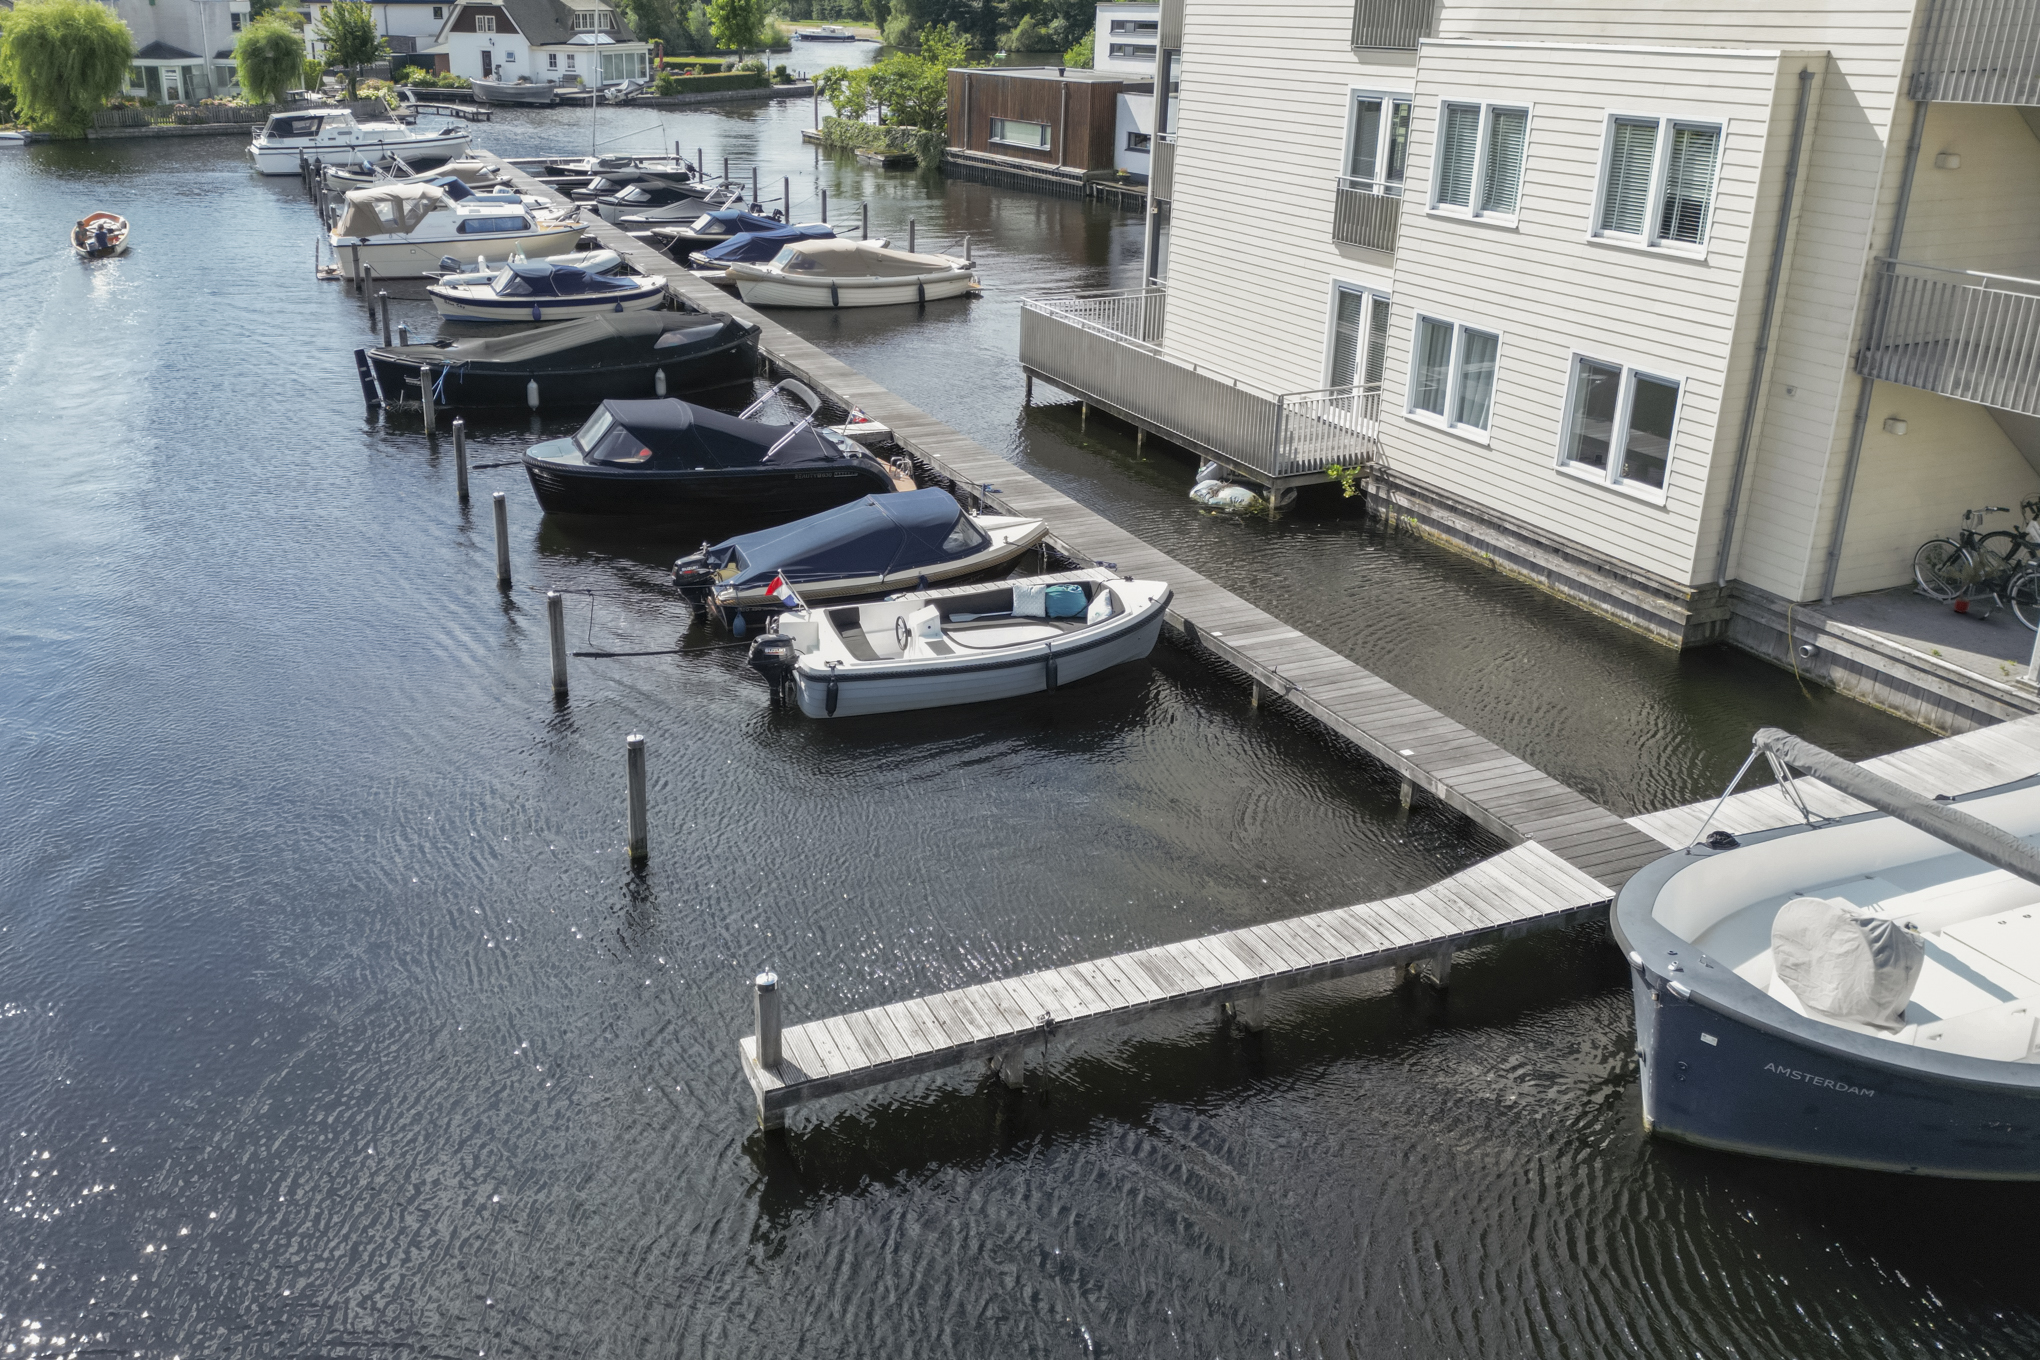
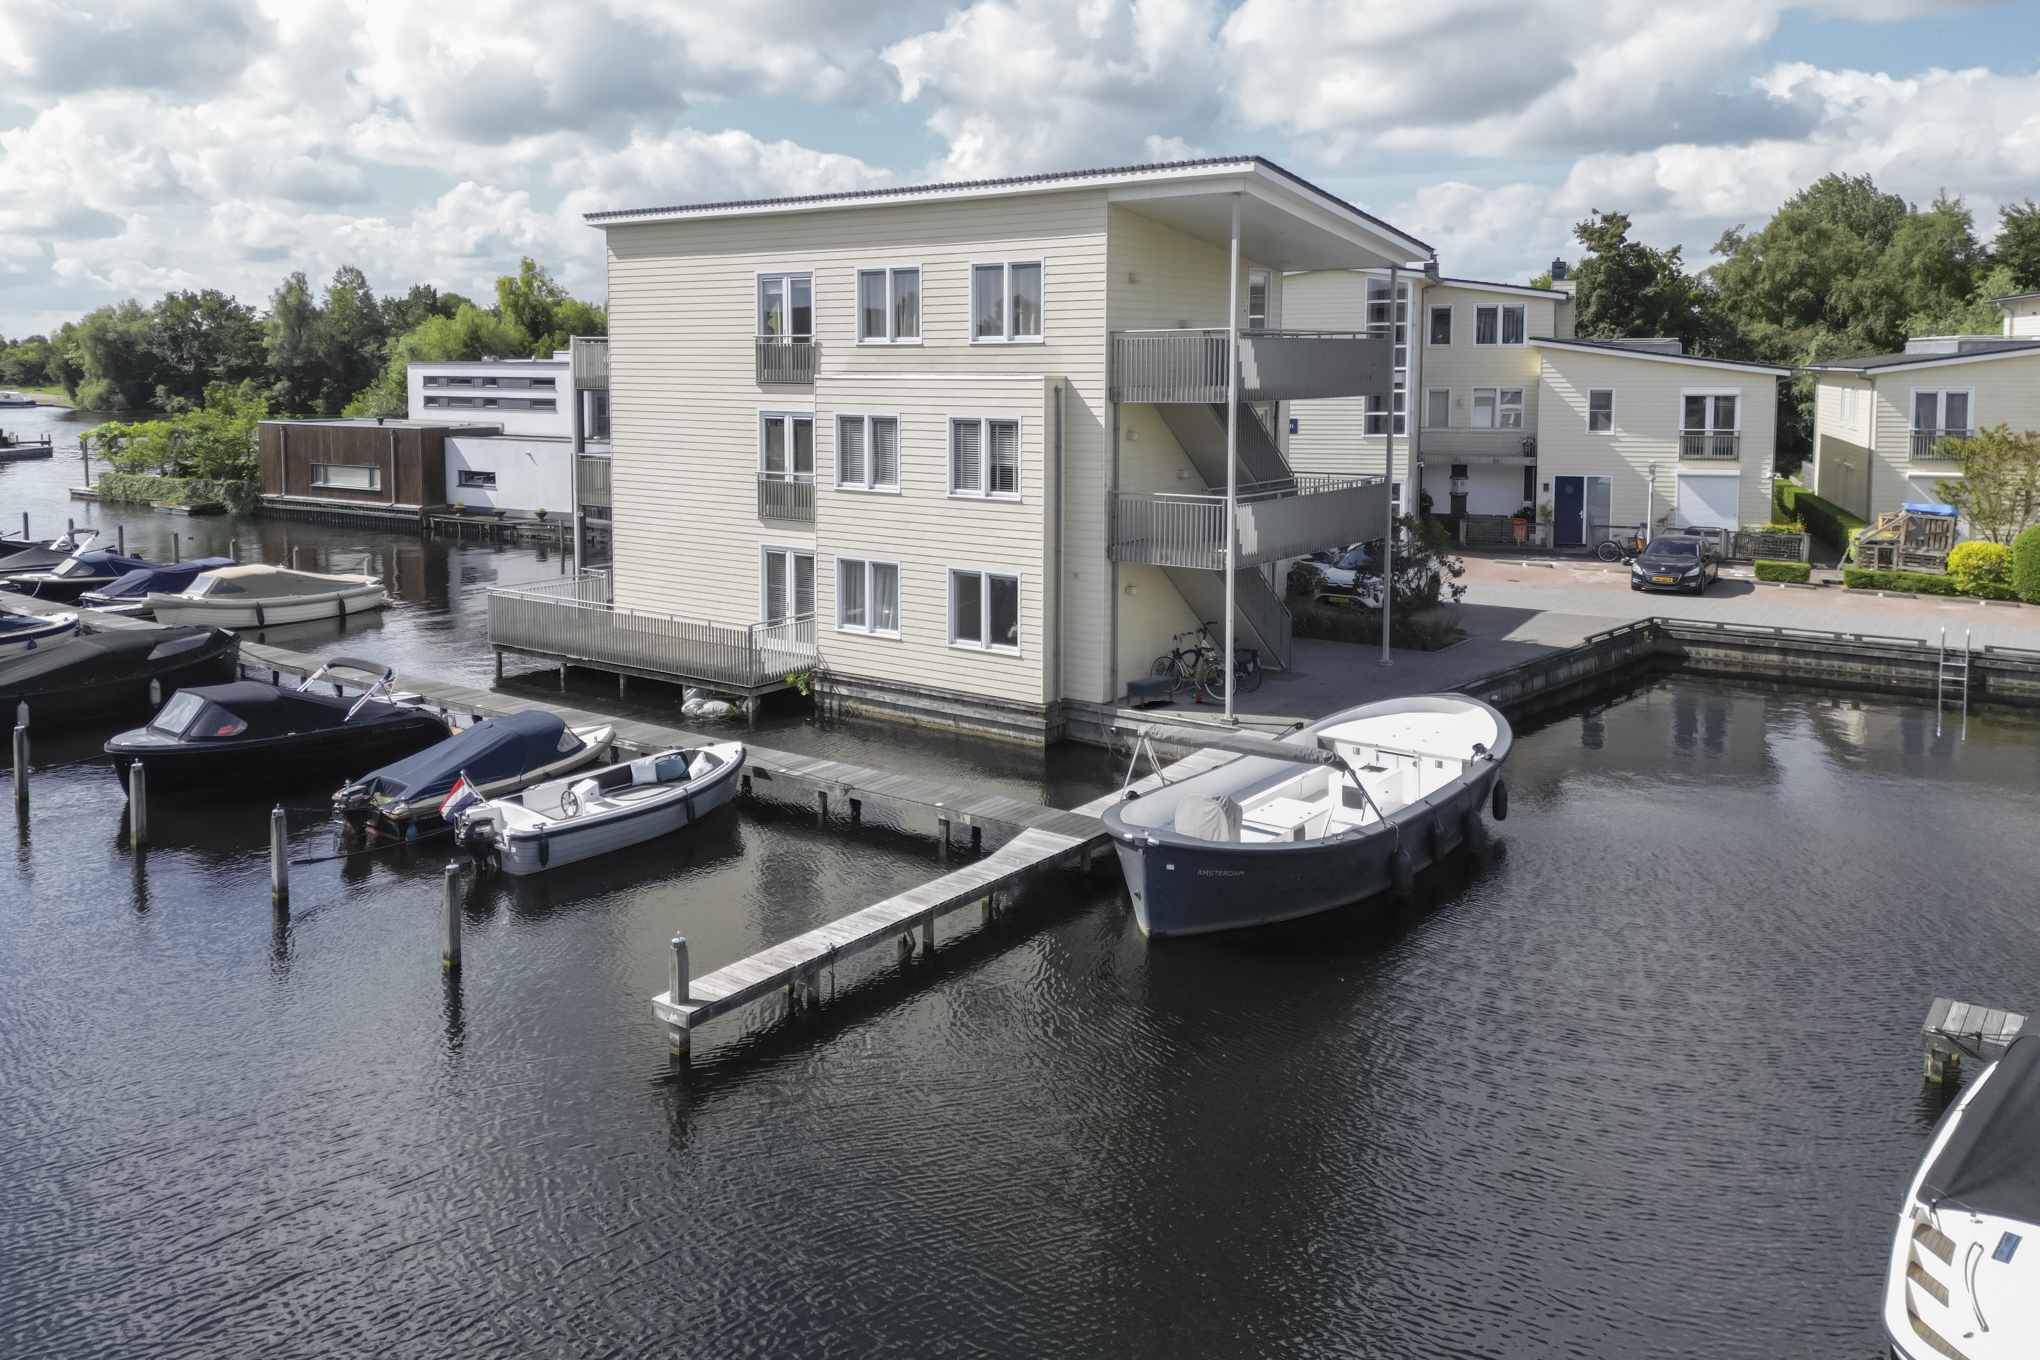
bench: none [1831,559,1924,617] -> present [1126,675,1174,707]

